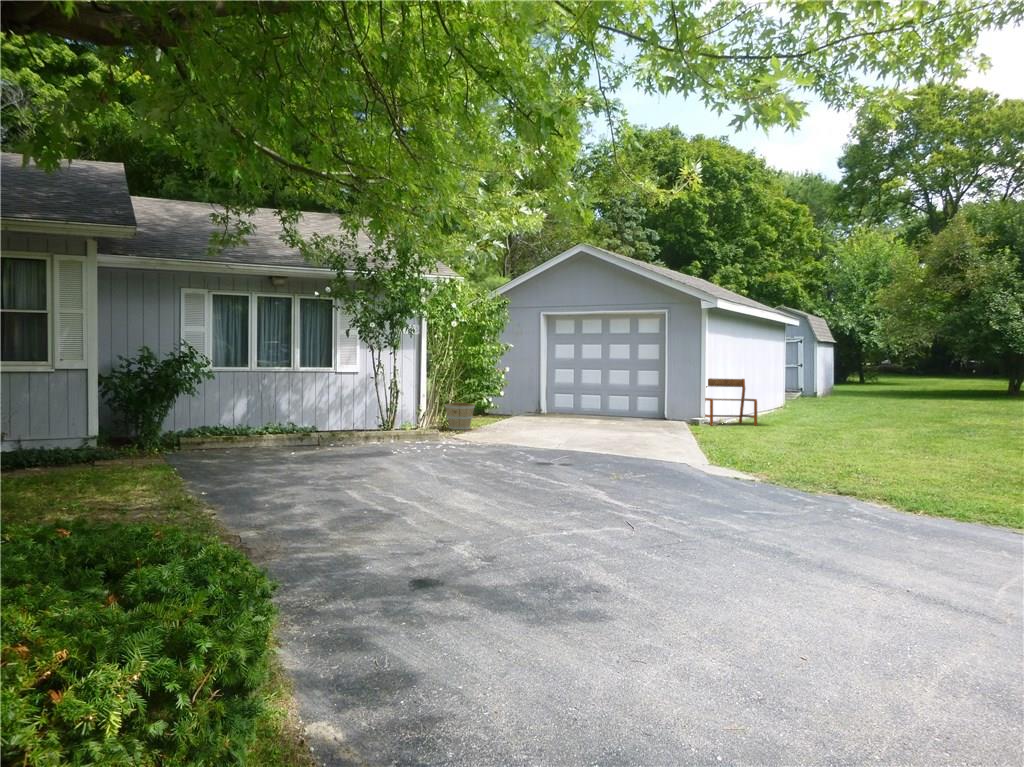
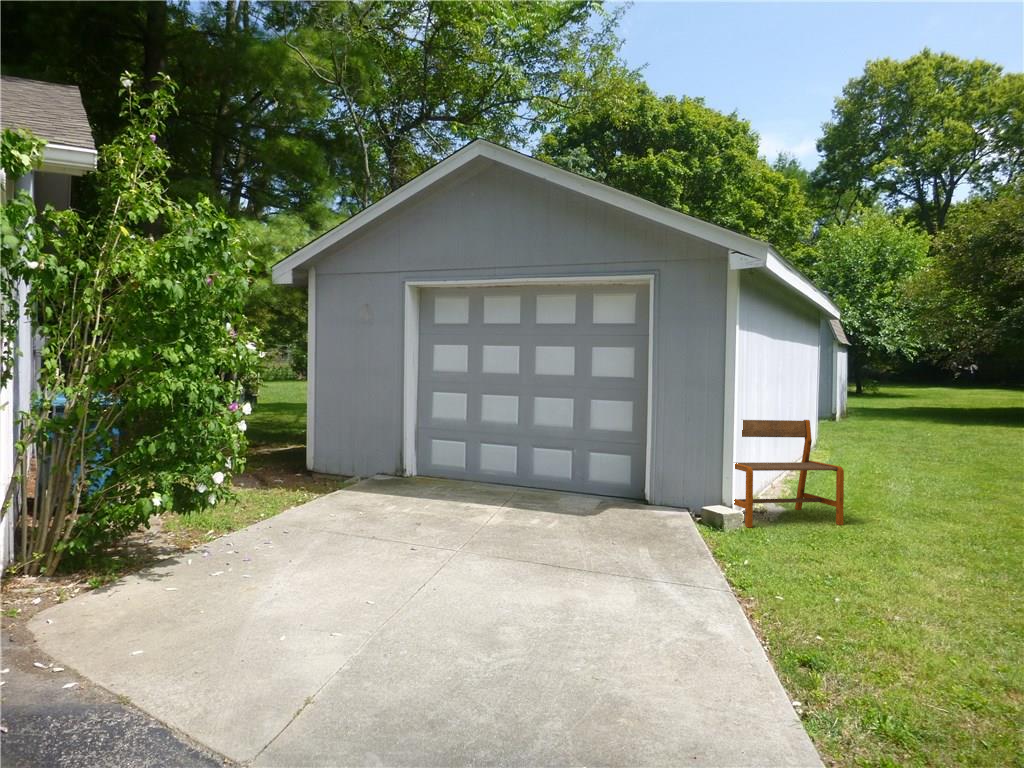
wooden bucket: present [445,402,475,430] -> none [52,495,149,582]

